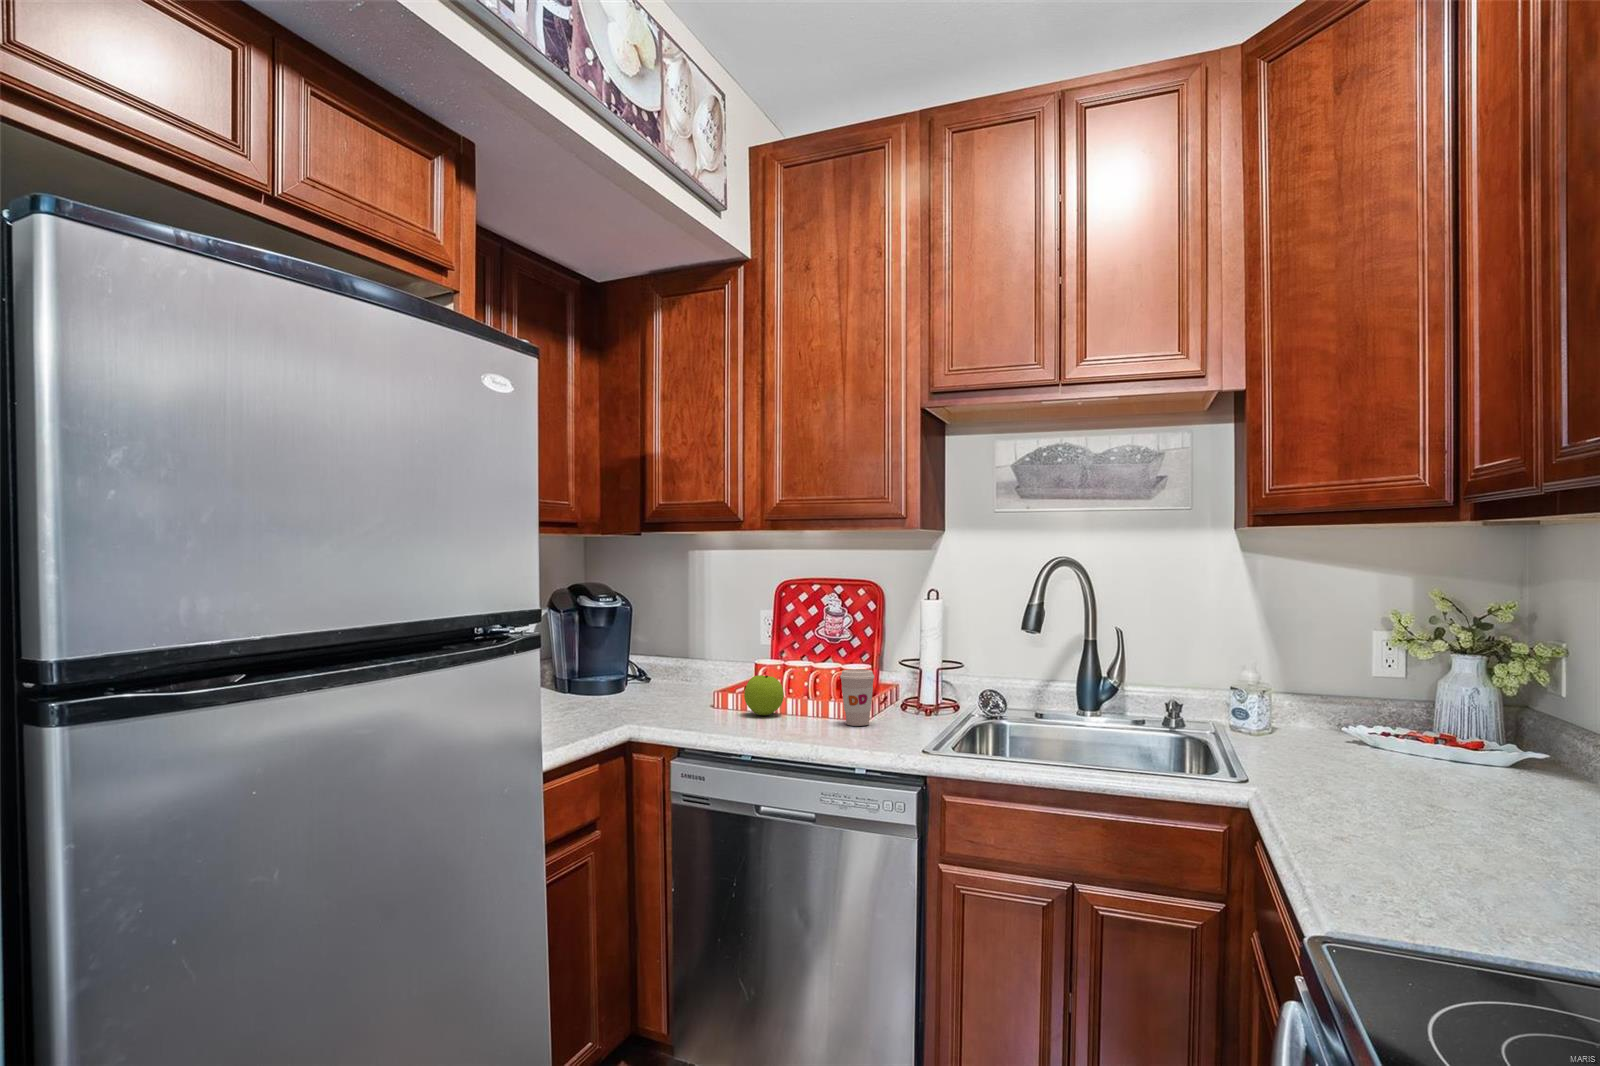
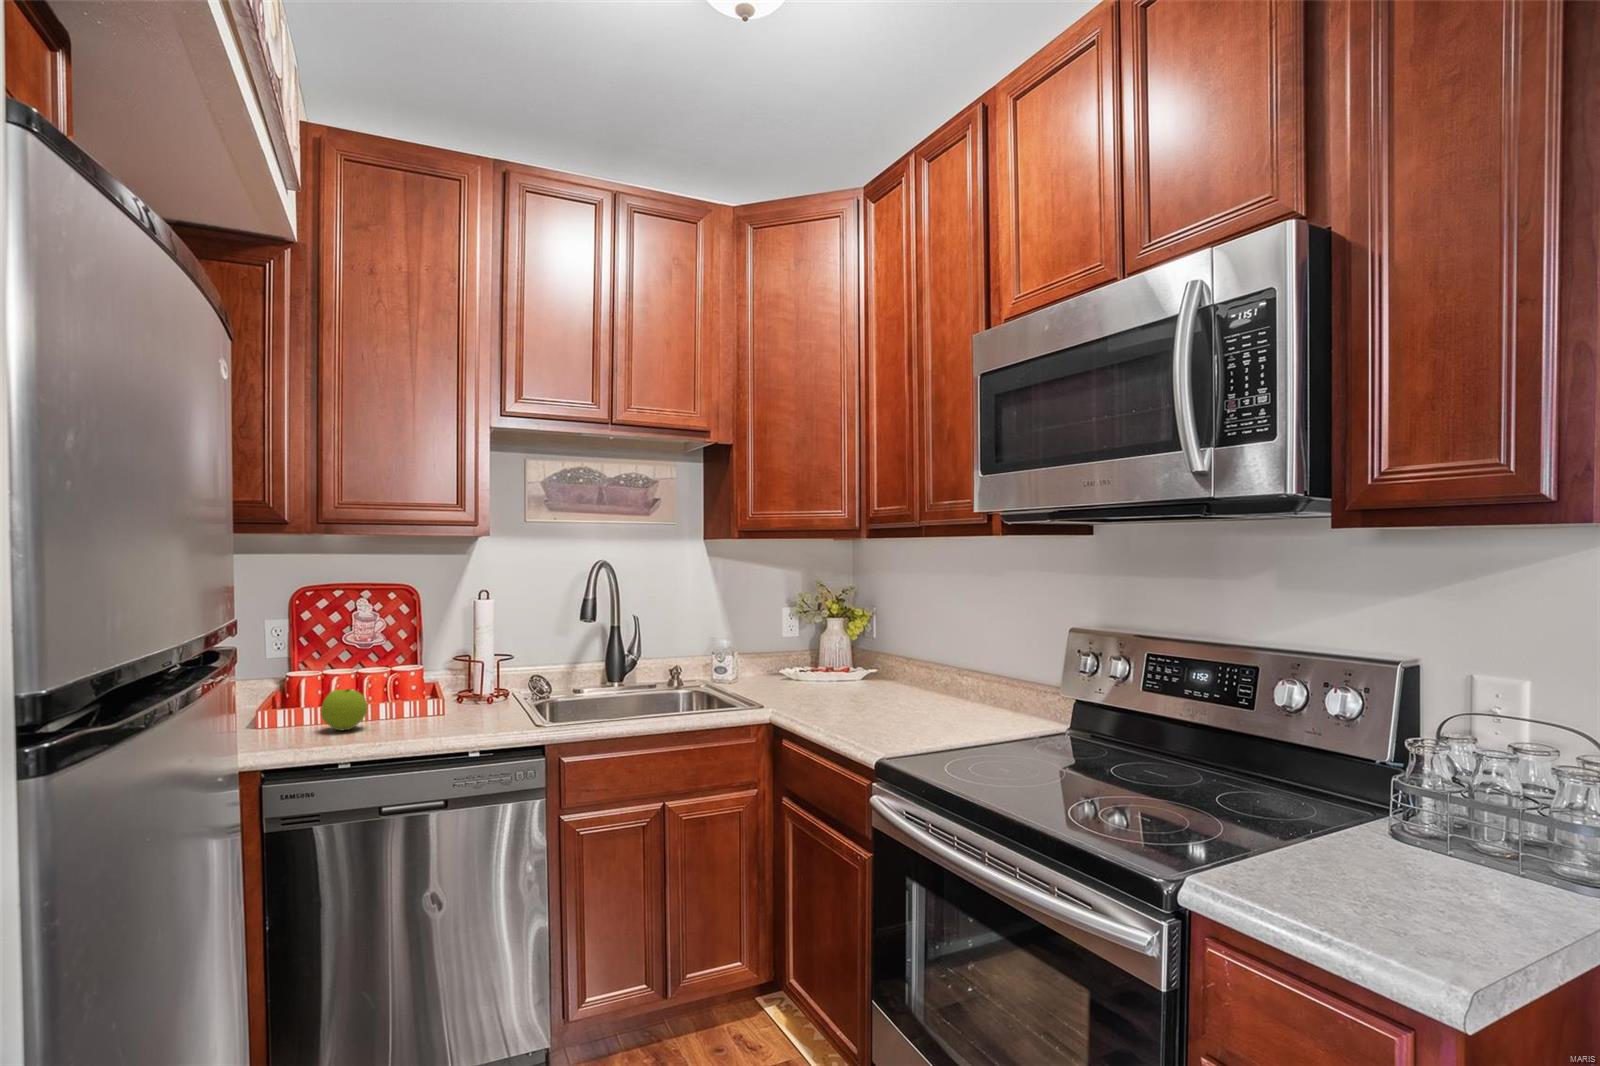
coffee cup: present [840,669,874,726] -> none [439,671,474,725]

